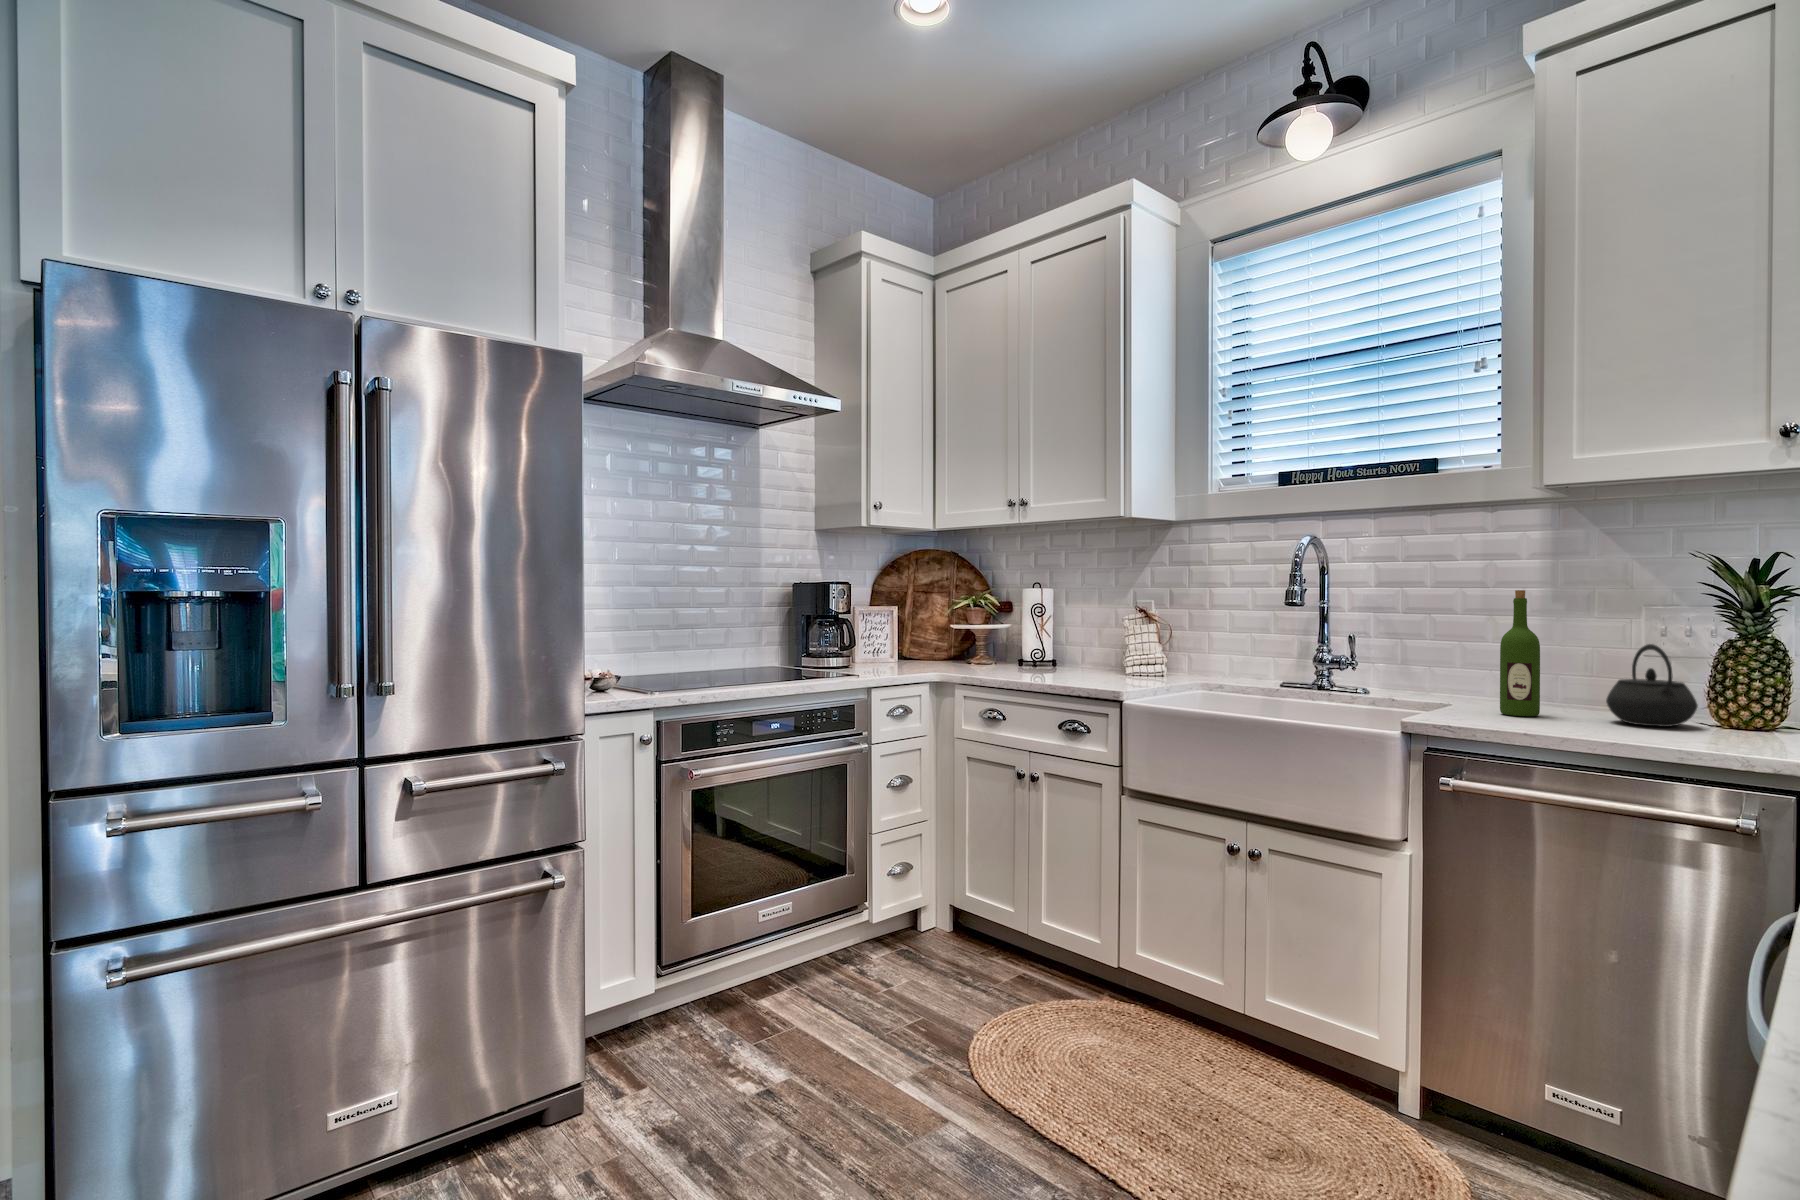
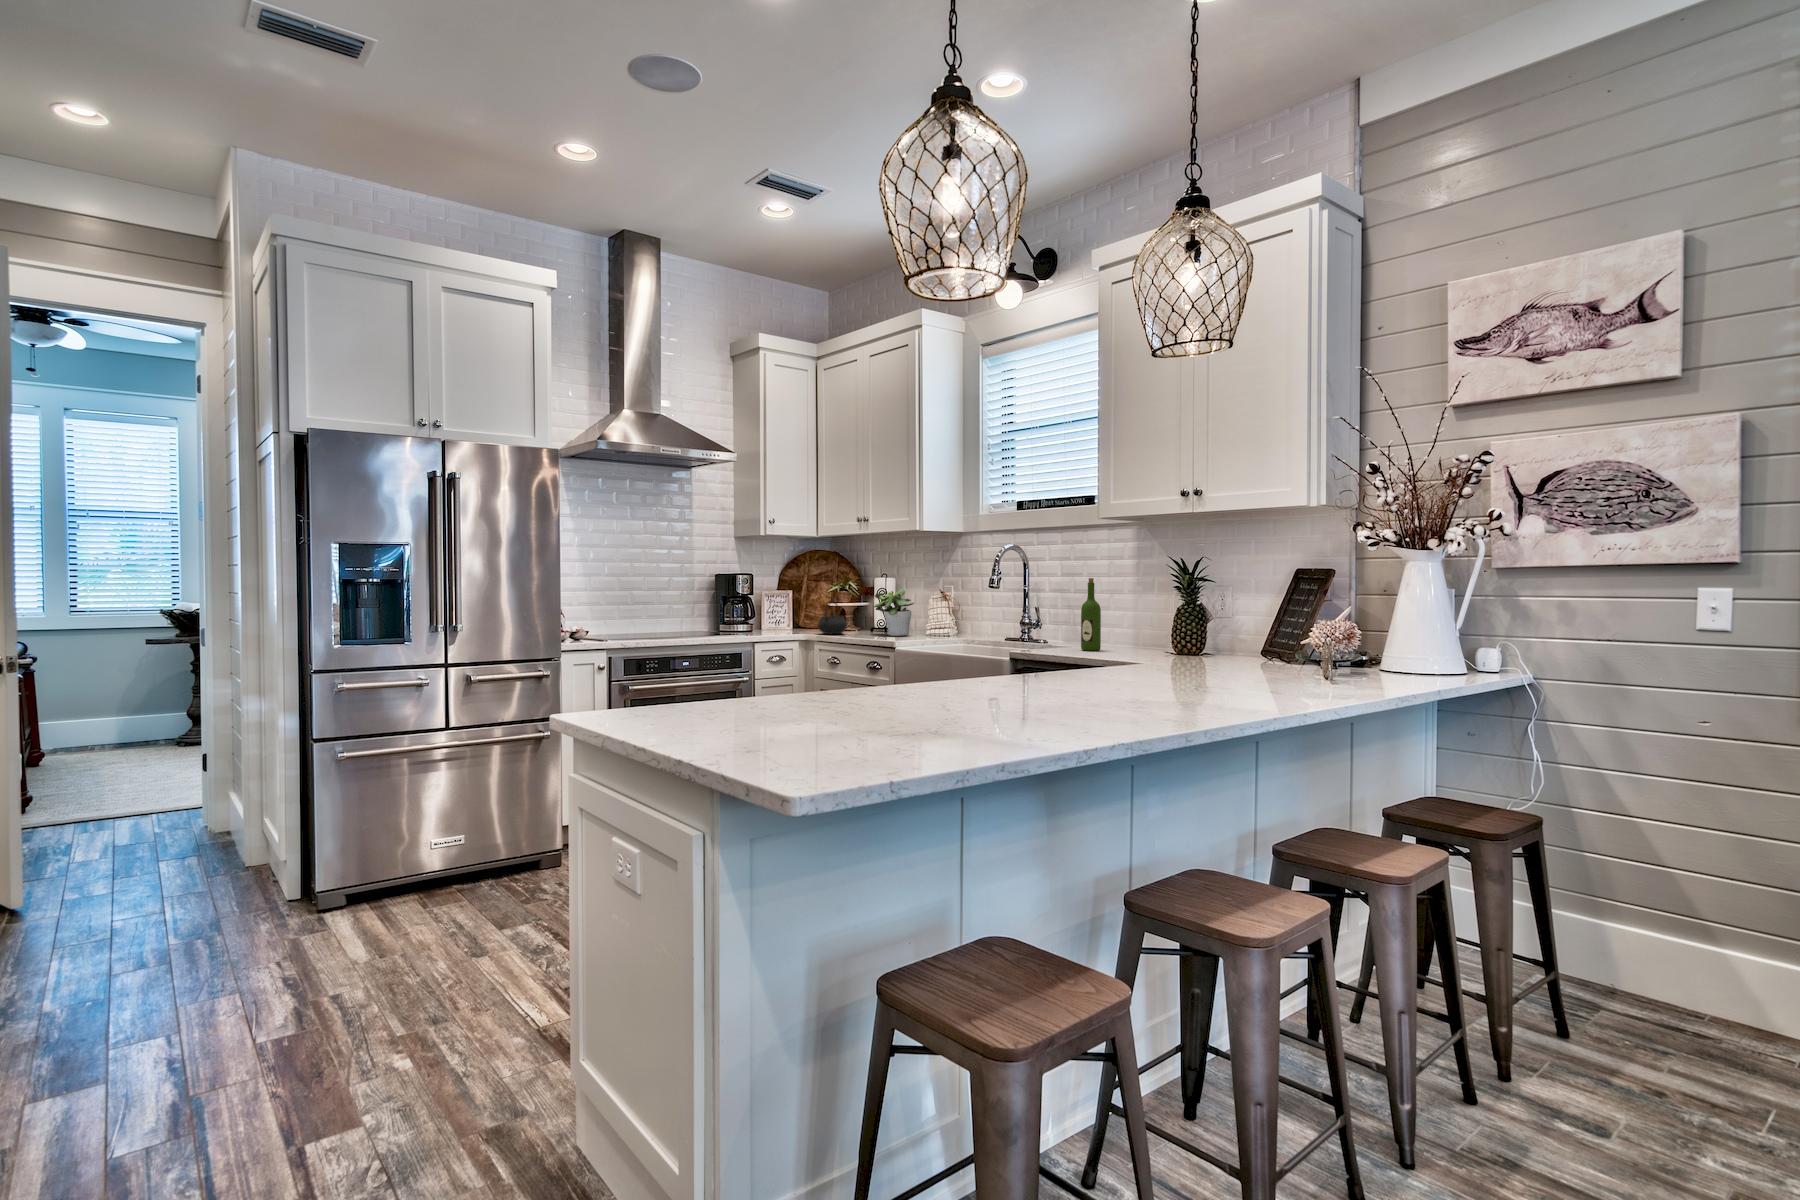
potted plant: none [1042,604,1108,676] -> present [874,588,914,636]
kettle: present [1606,644,1698,727] -> present [818,601,847,634]

